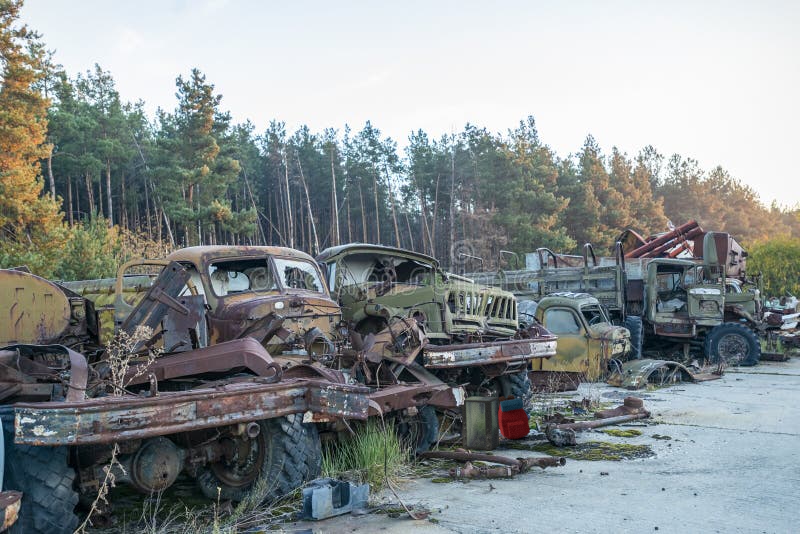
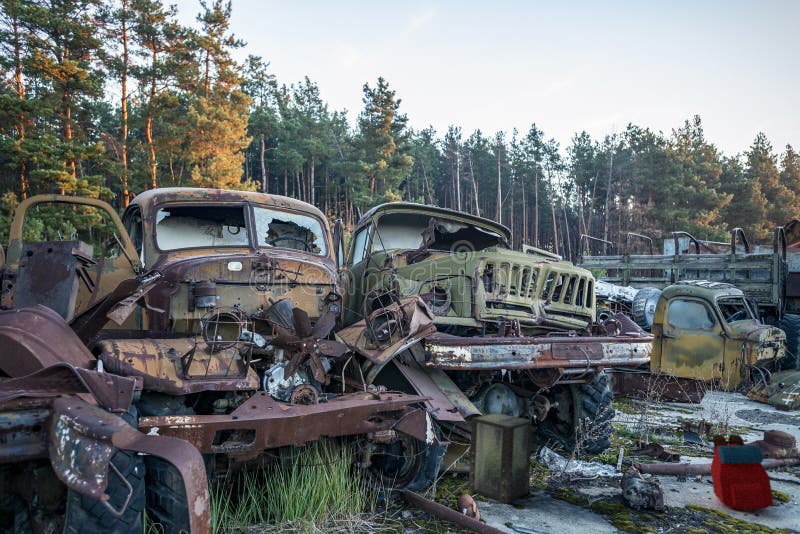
backpack: present [498,395,530,439] -> present [711,434,773,511]

